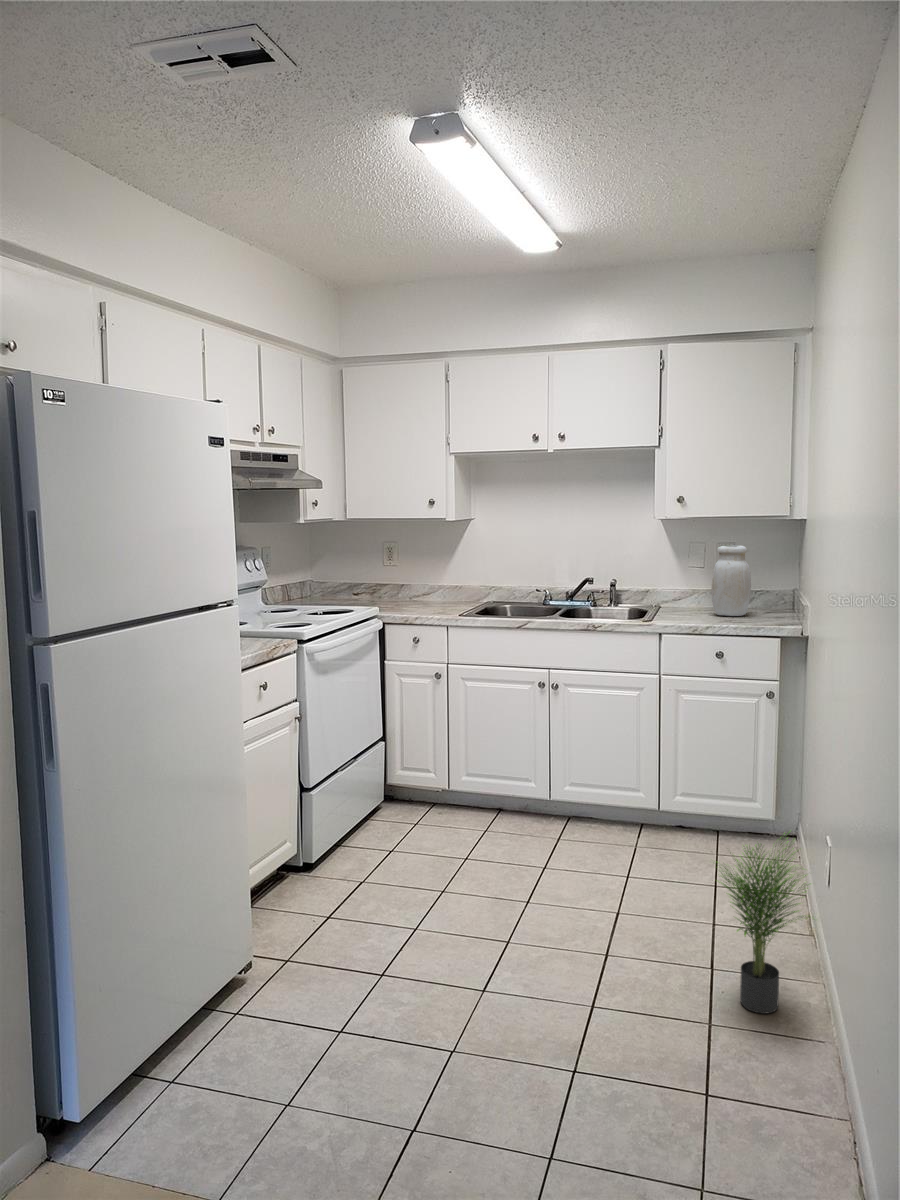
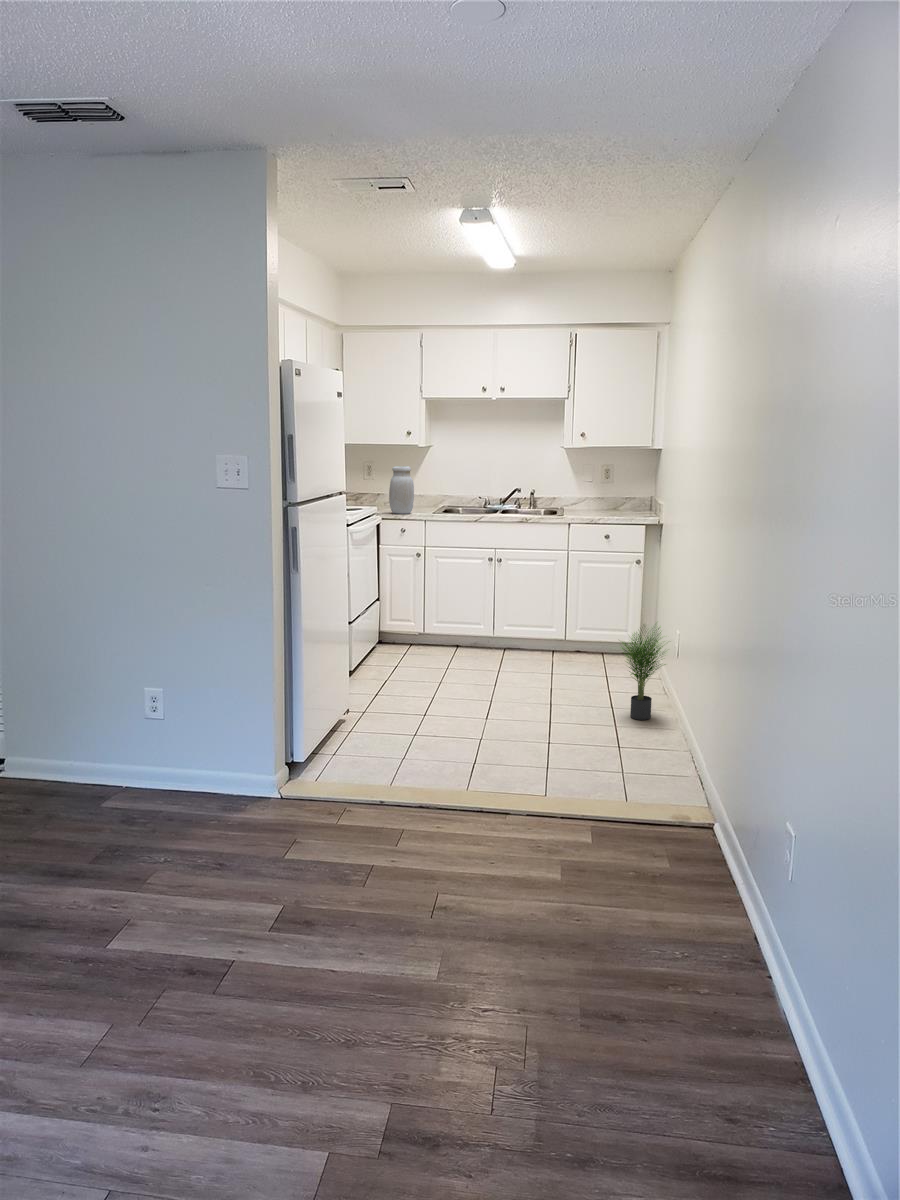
jar: present [712,546,751,616] -> present [389,466,414,514]

